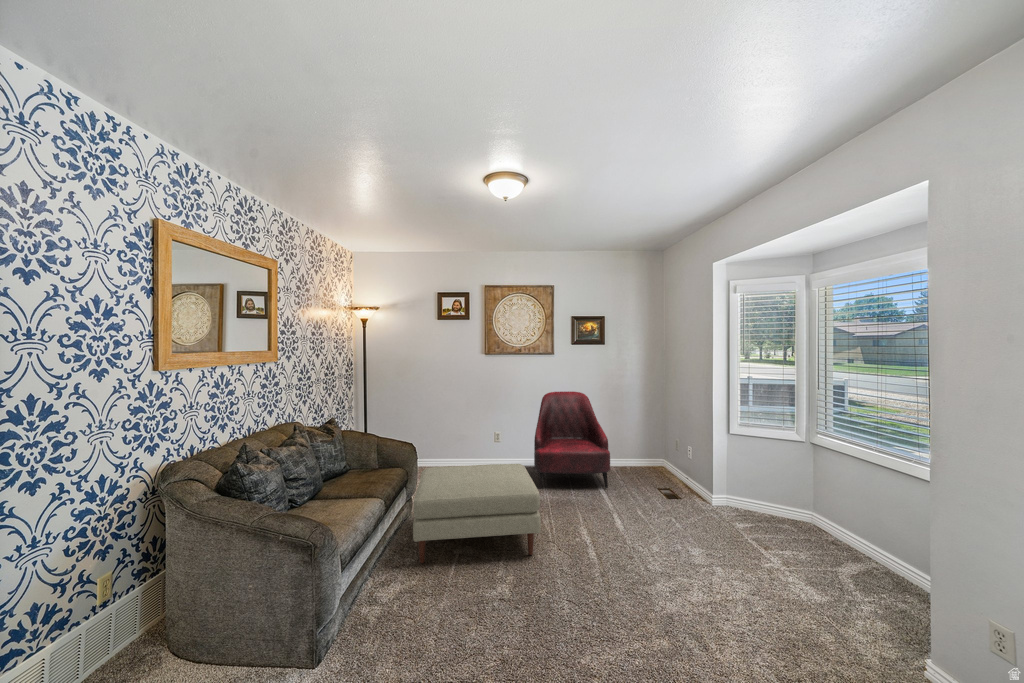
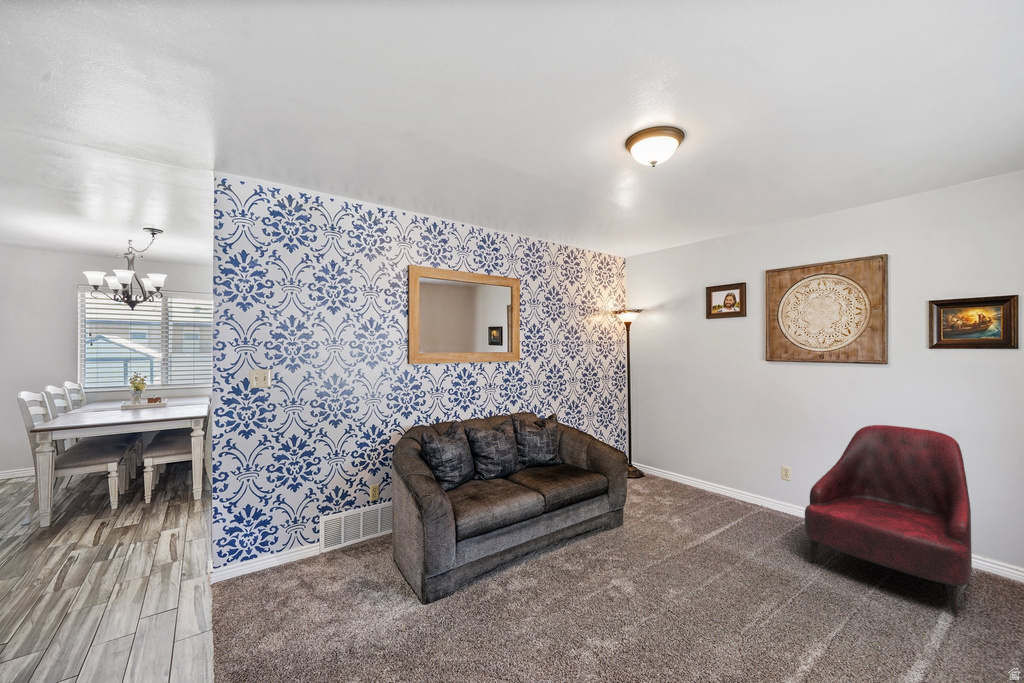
ottoman: present [413,464,541,563] -> none [559,482,738,631]

